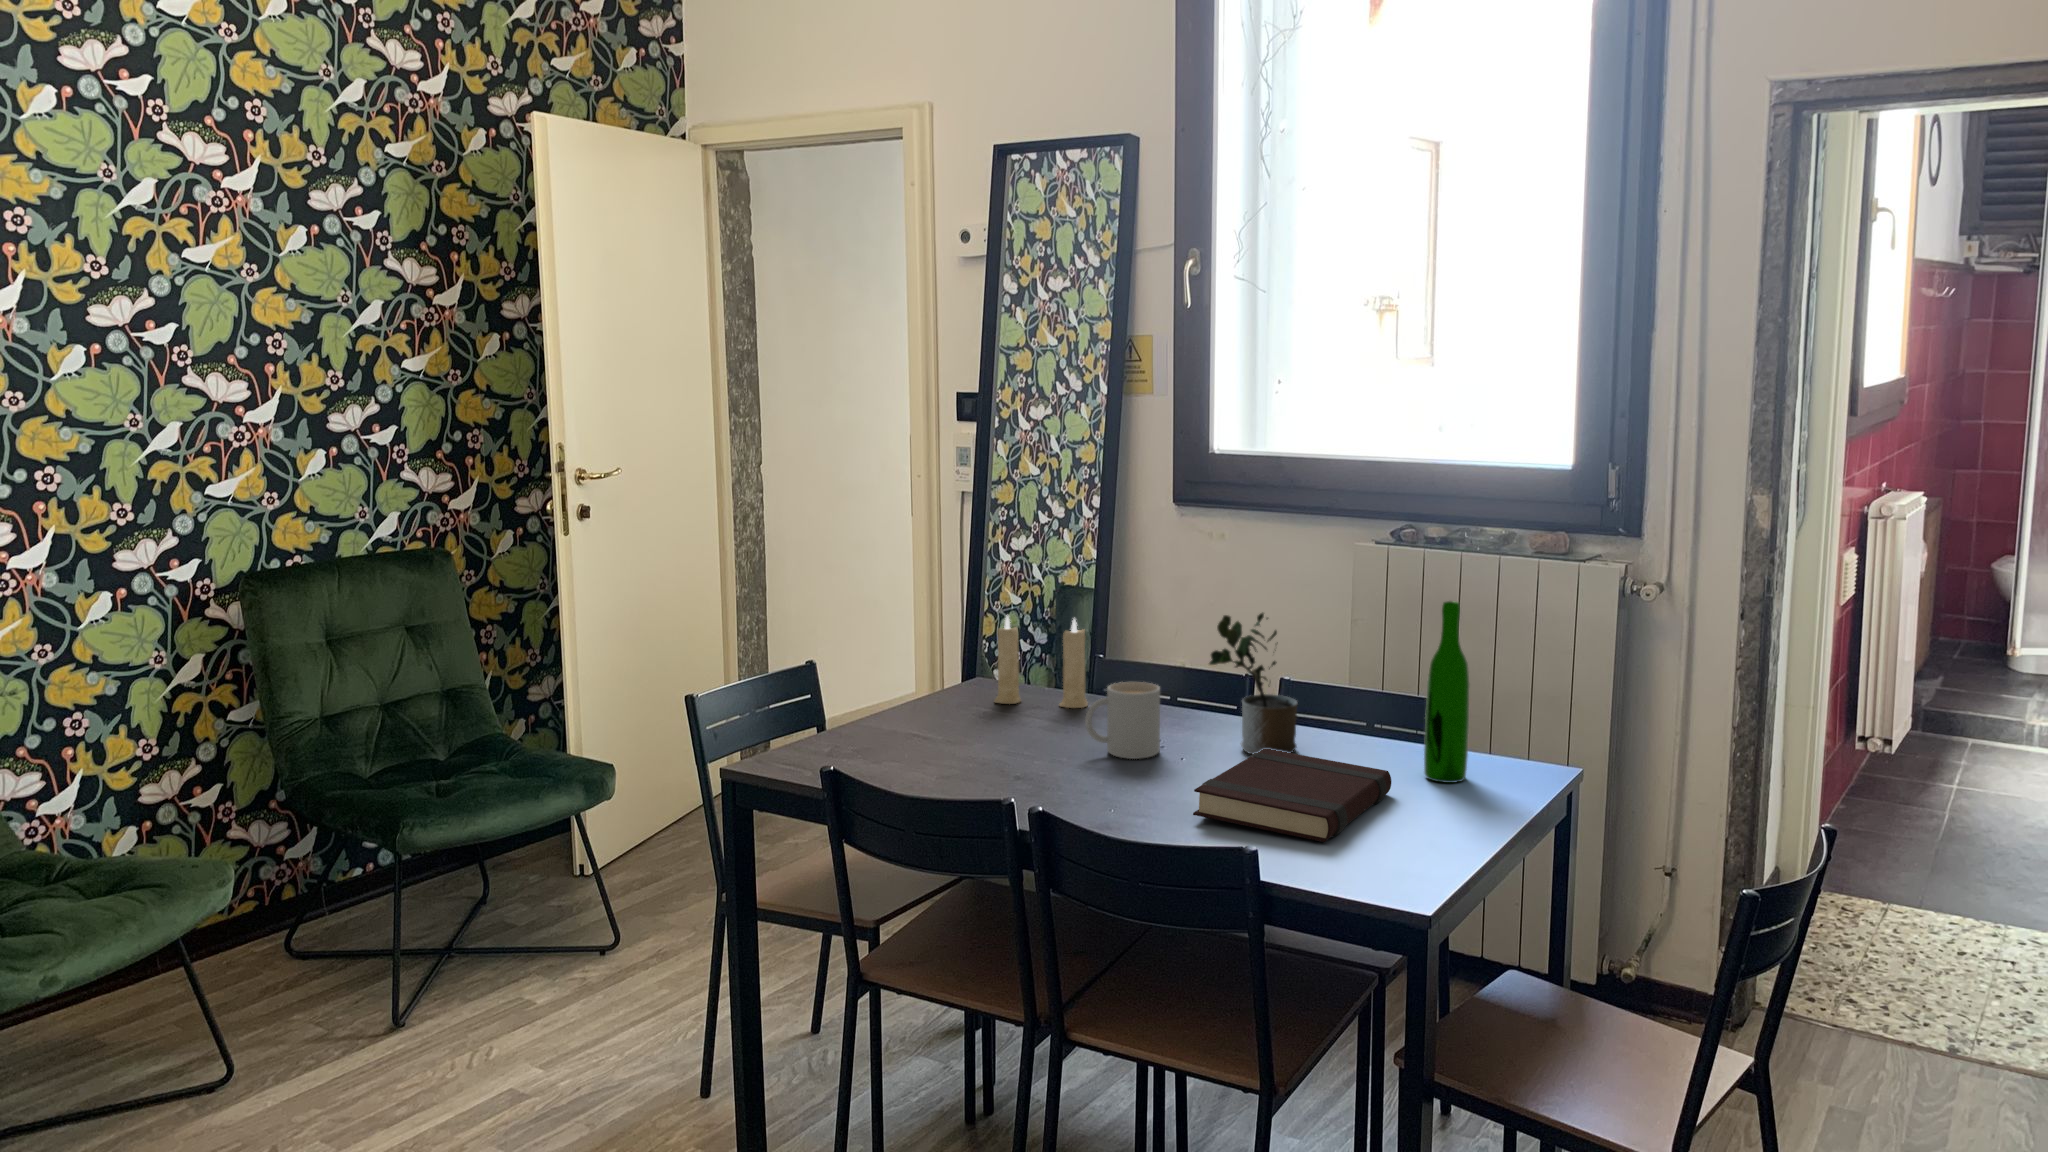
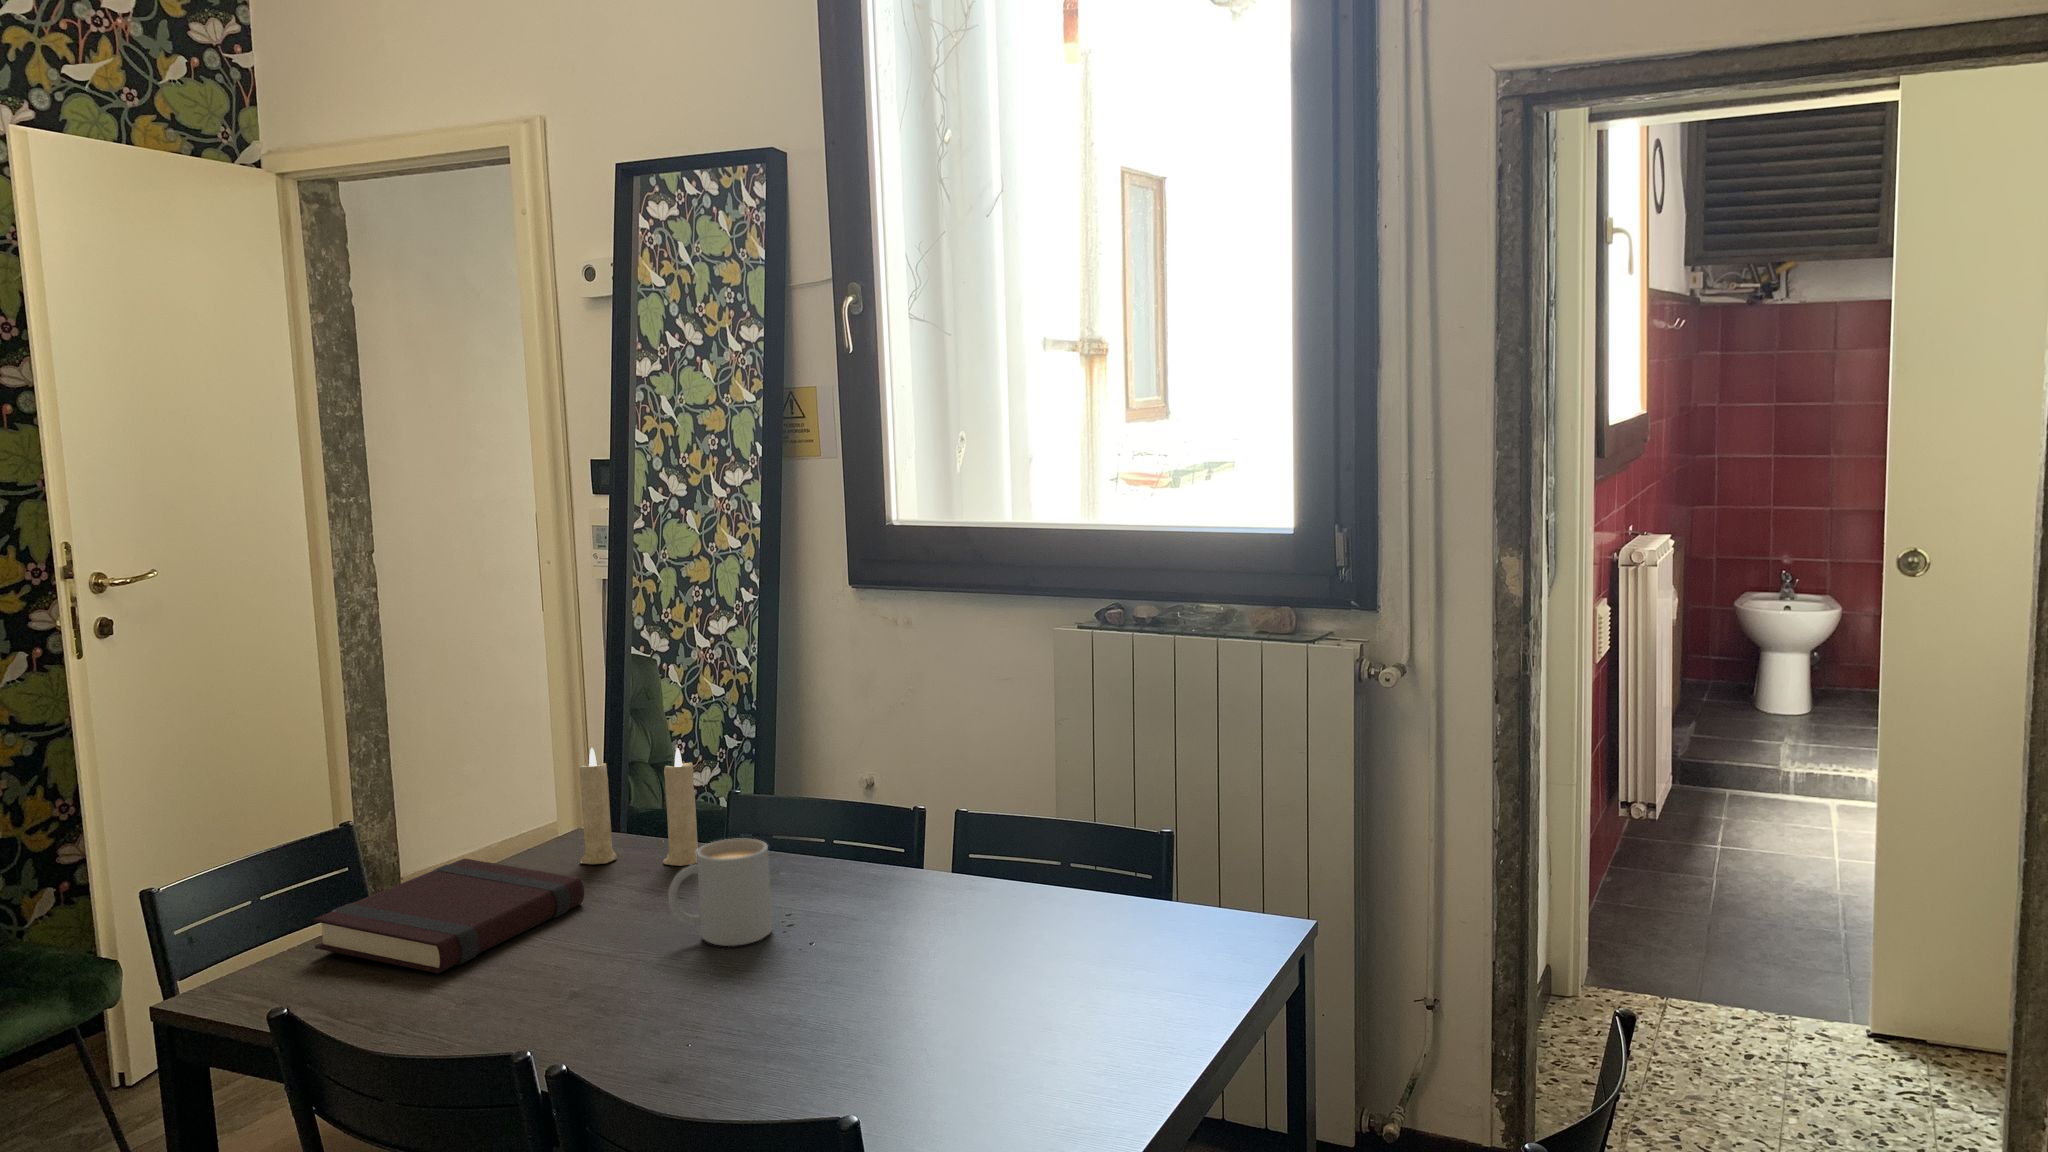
wine bottle: present [1424,601,1470,783] -> none [1107,719,1163,959]
potted plant: present [1209,612,1298,754] -> none [830,737,953,930]
book: present [1193,749,1391,842] -> present [313,858,584,974]

